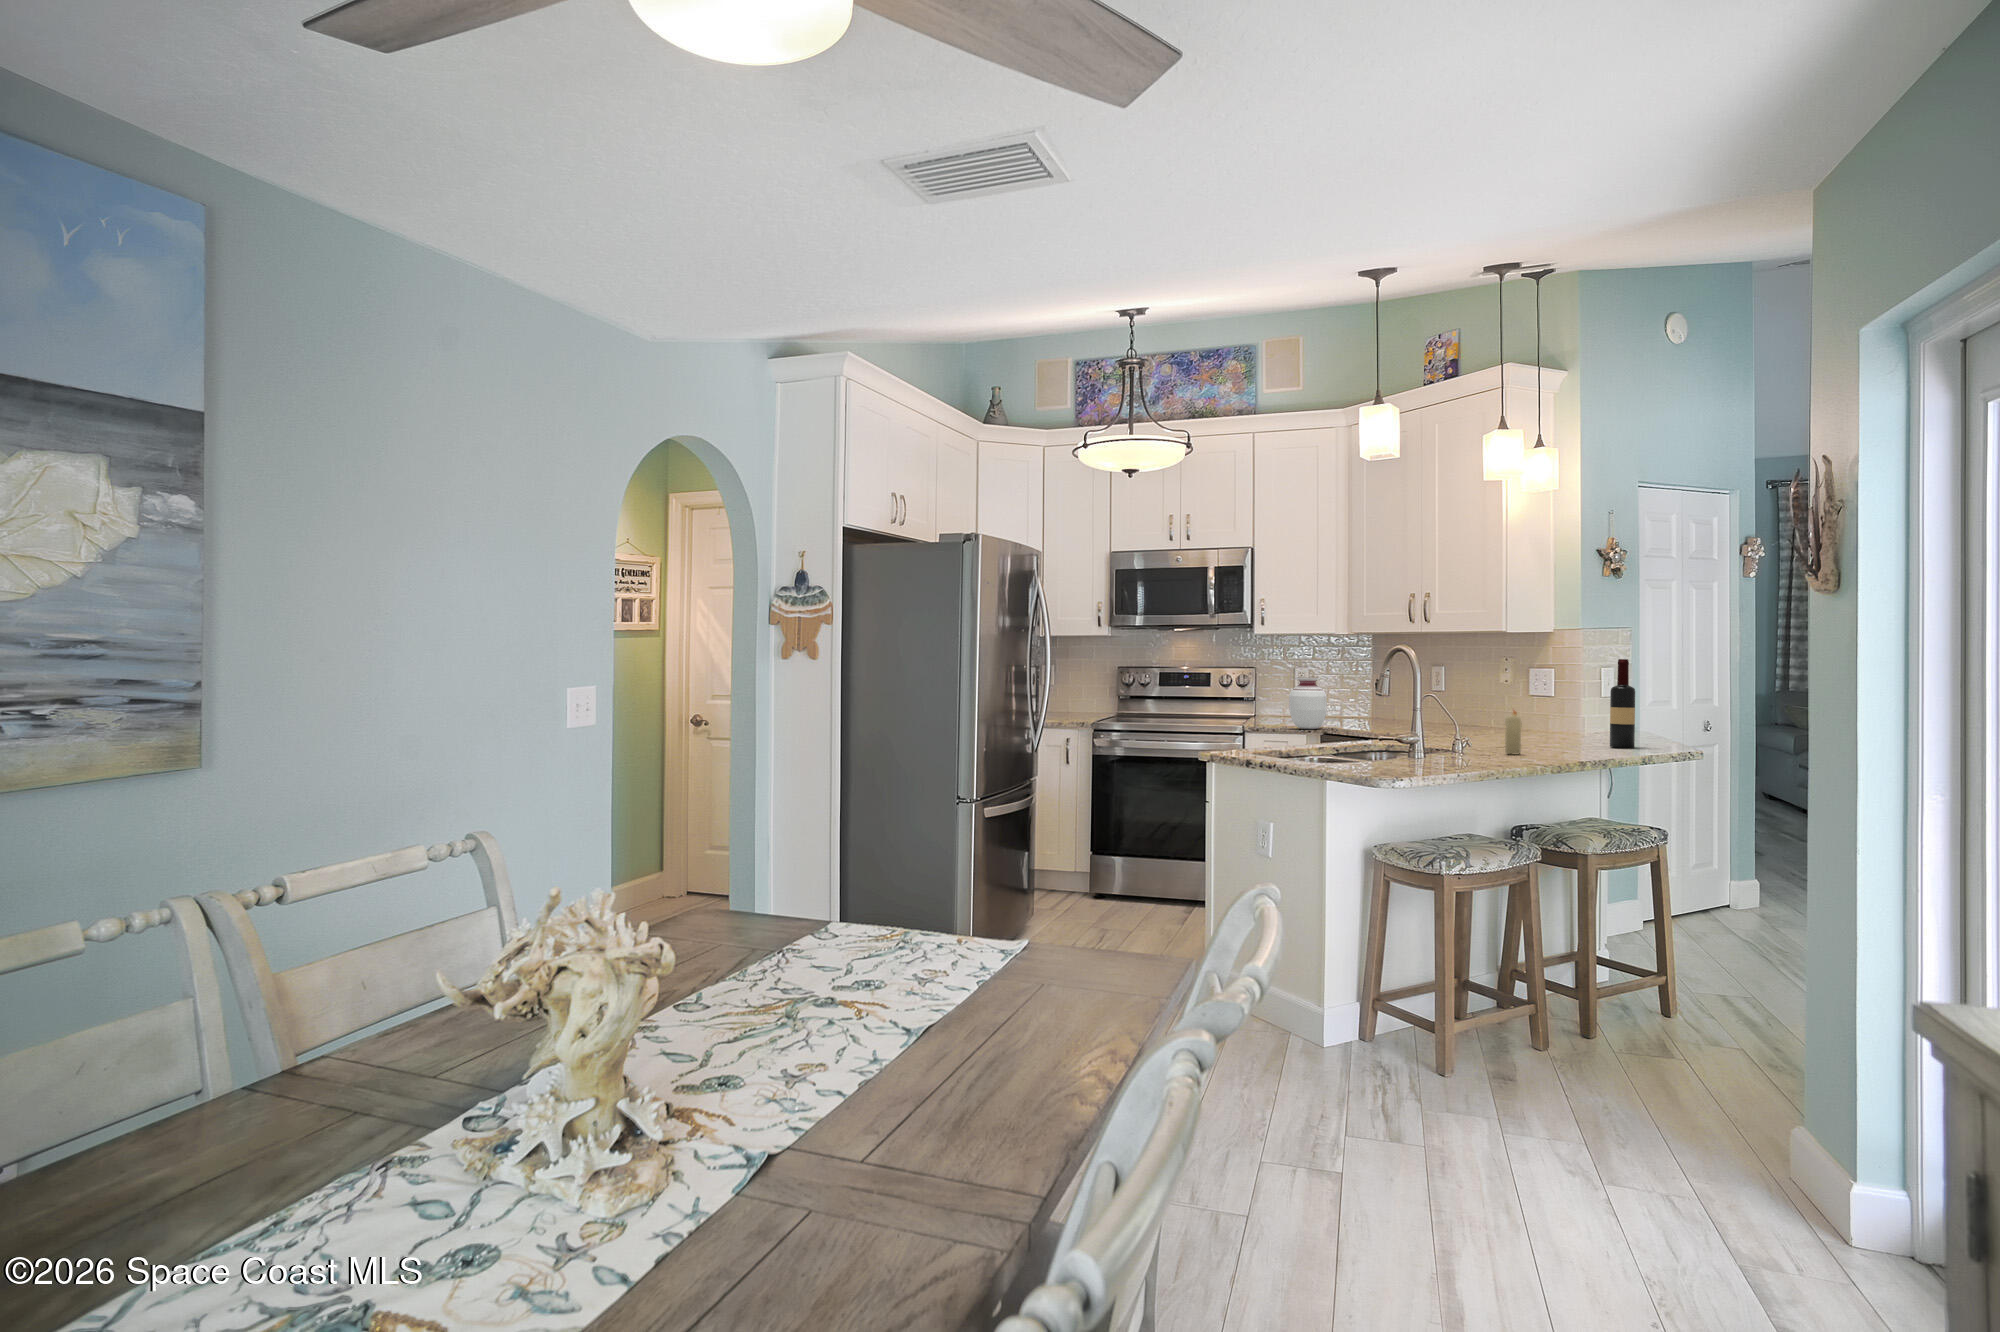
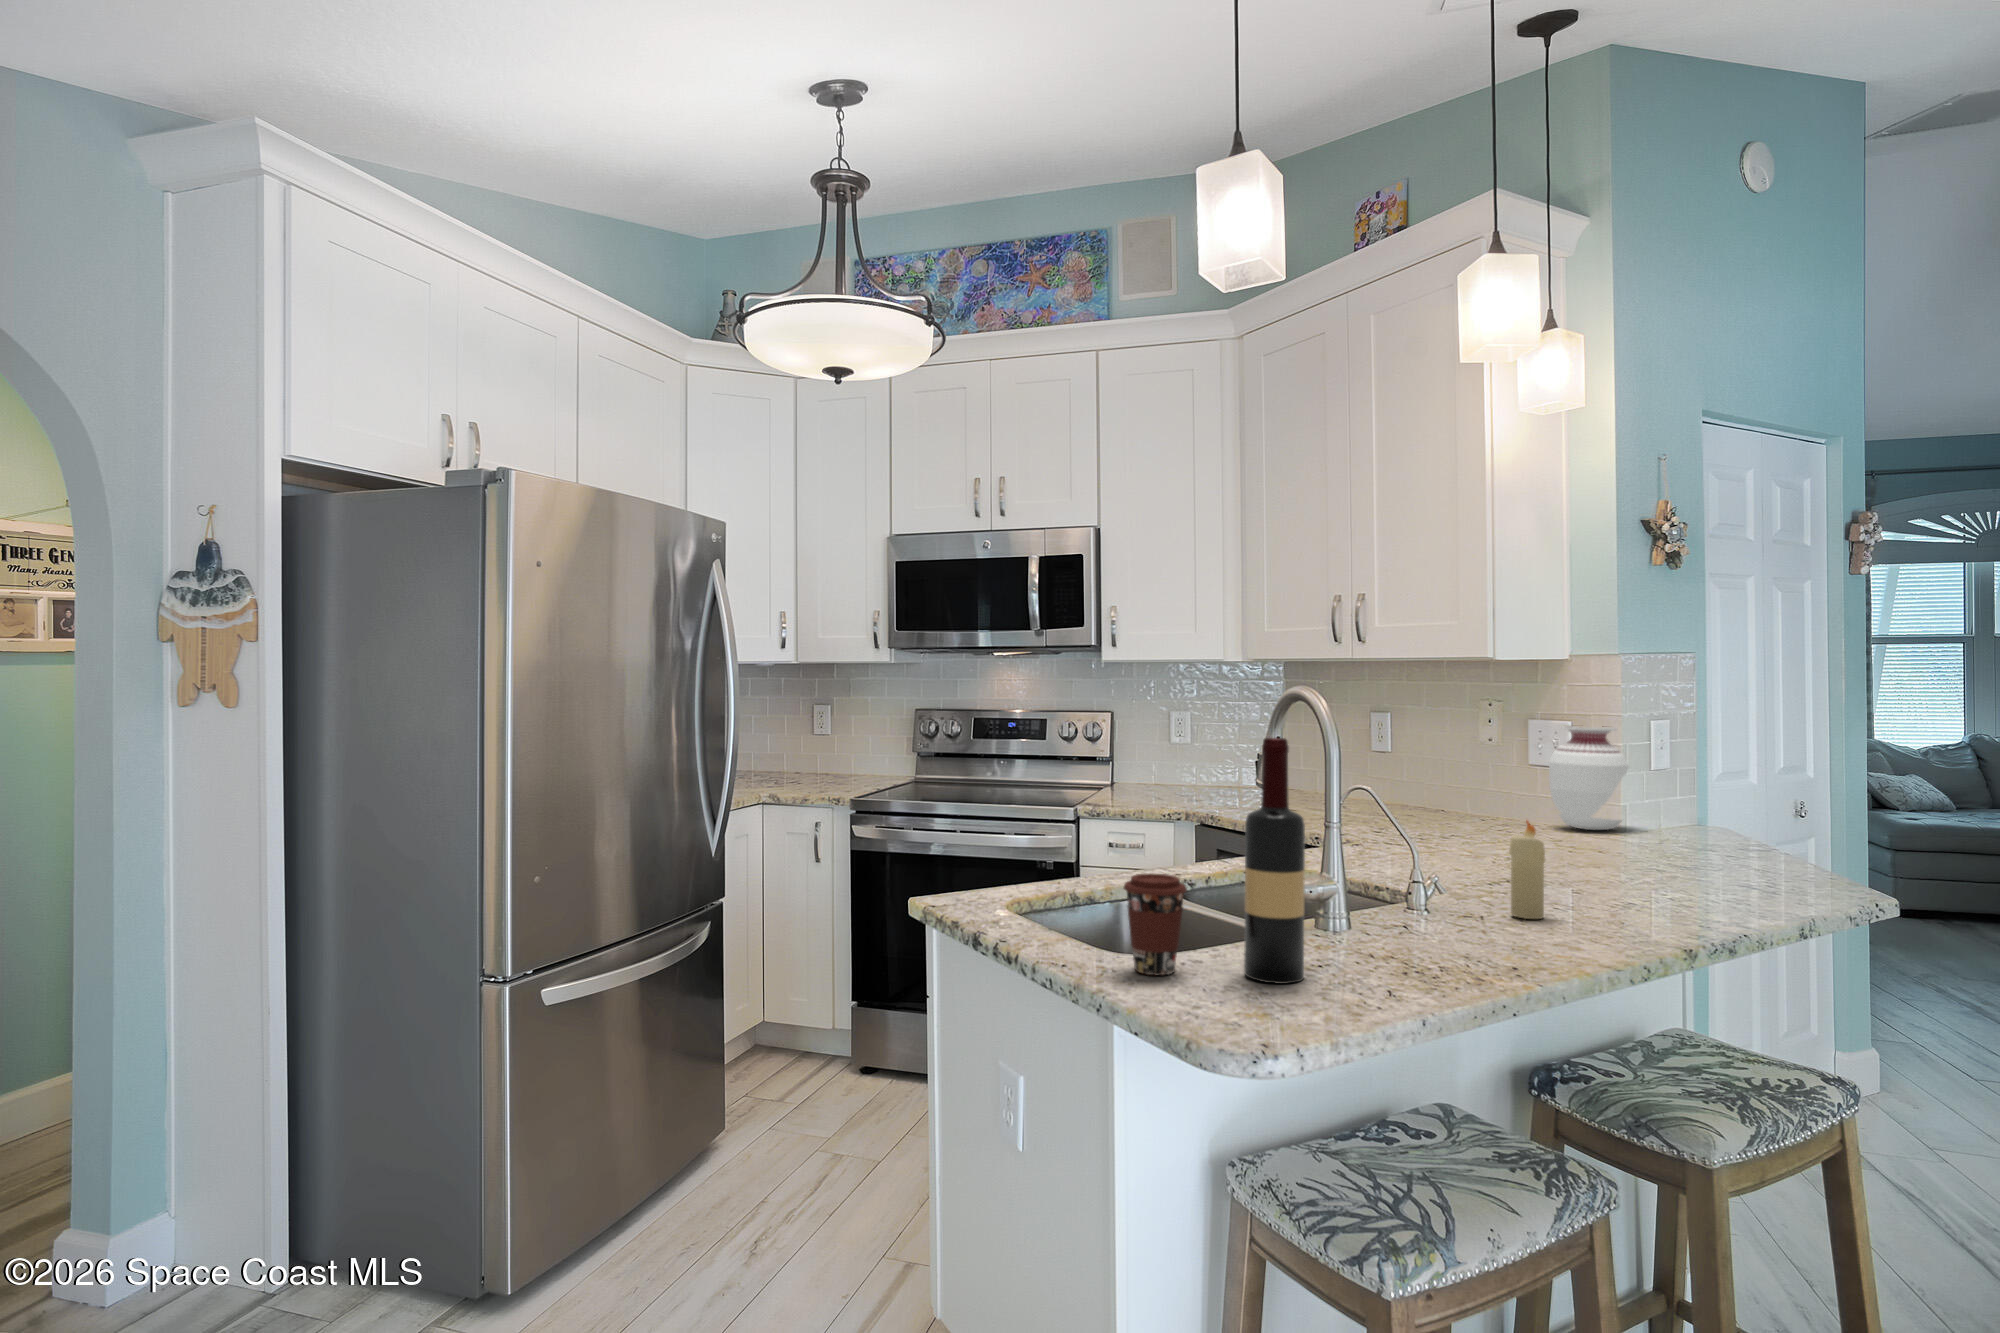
wine bottle: present [1610,659,1635,748] -> present [1244,738,1305,984]
vase: present [1289,678,1327,729] -> present [1549,726,1629,830]
coffee cup: none [1333,726,1361,766] -> present [1123,873,1187,975]

